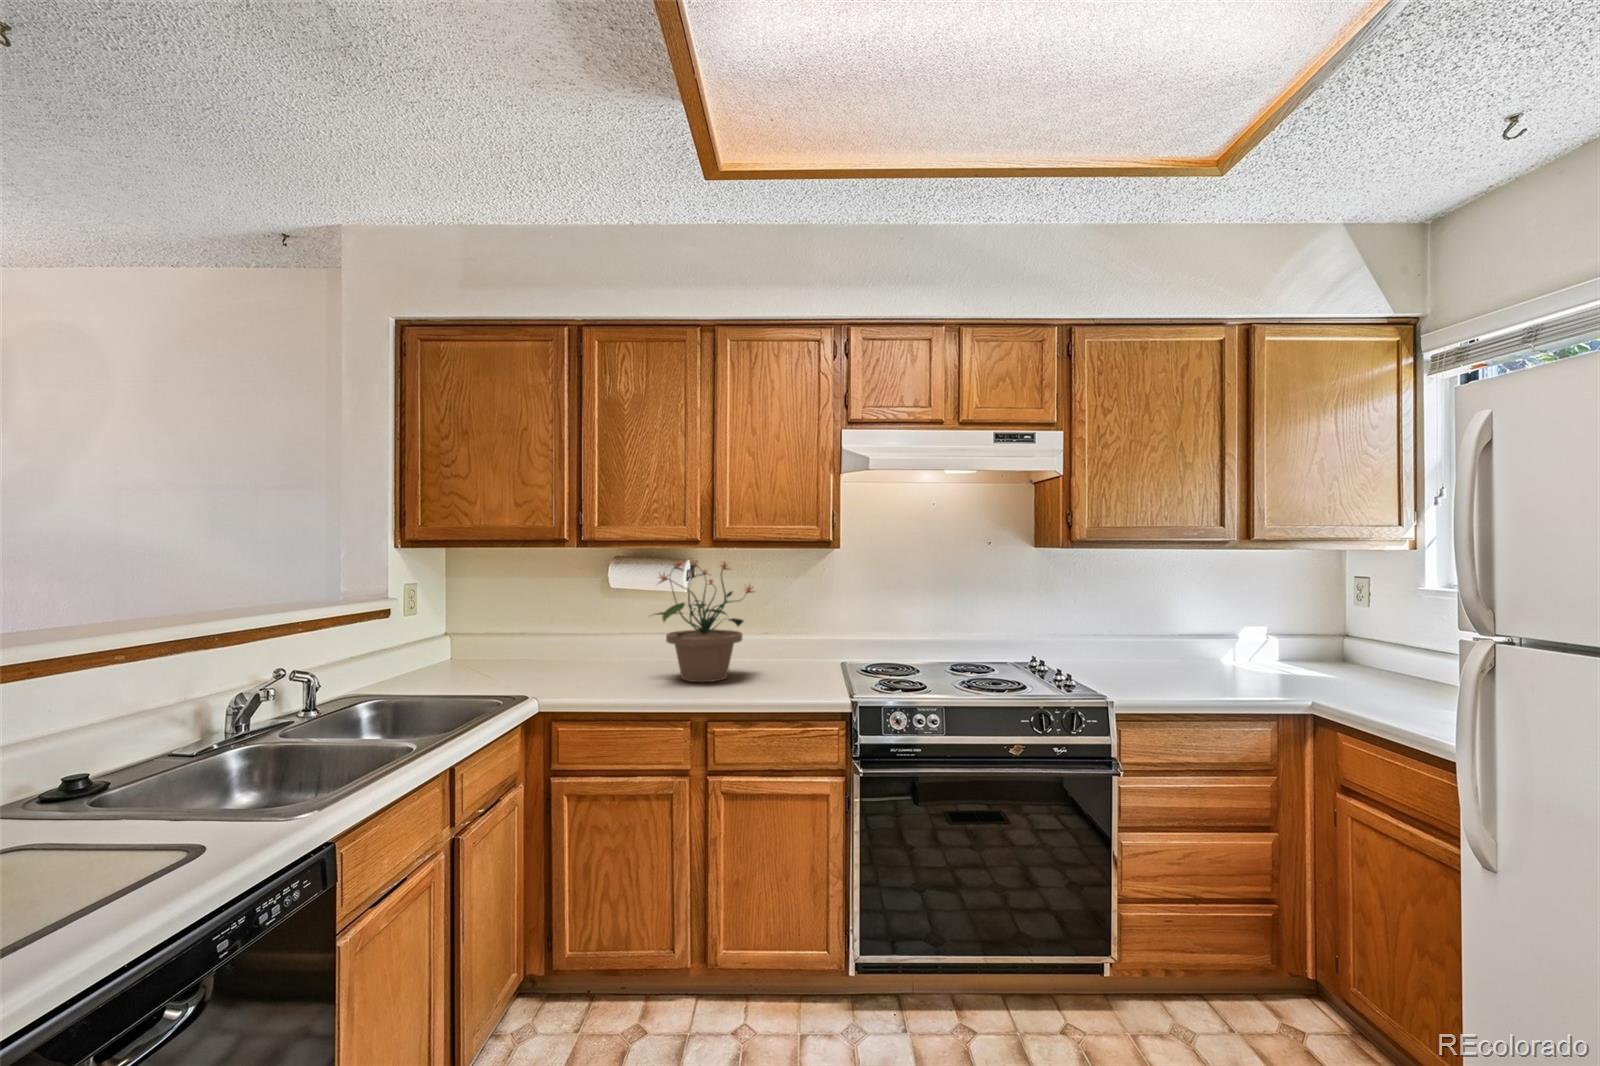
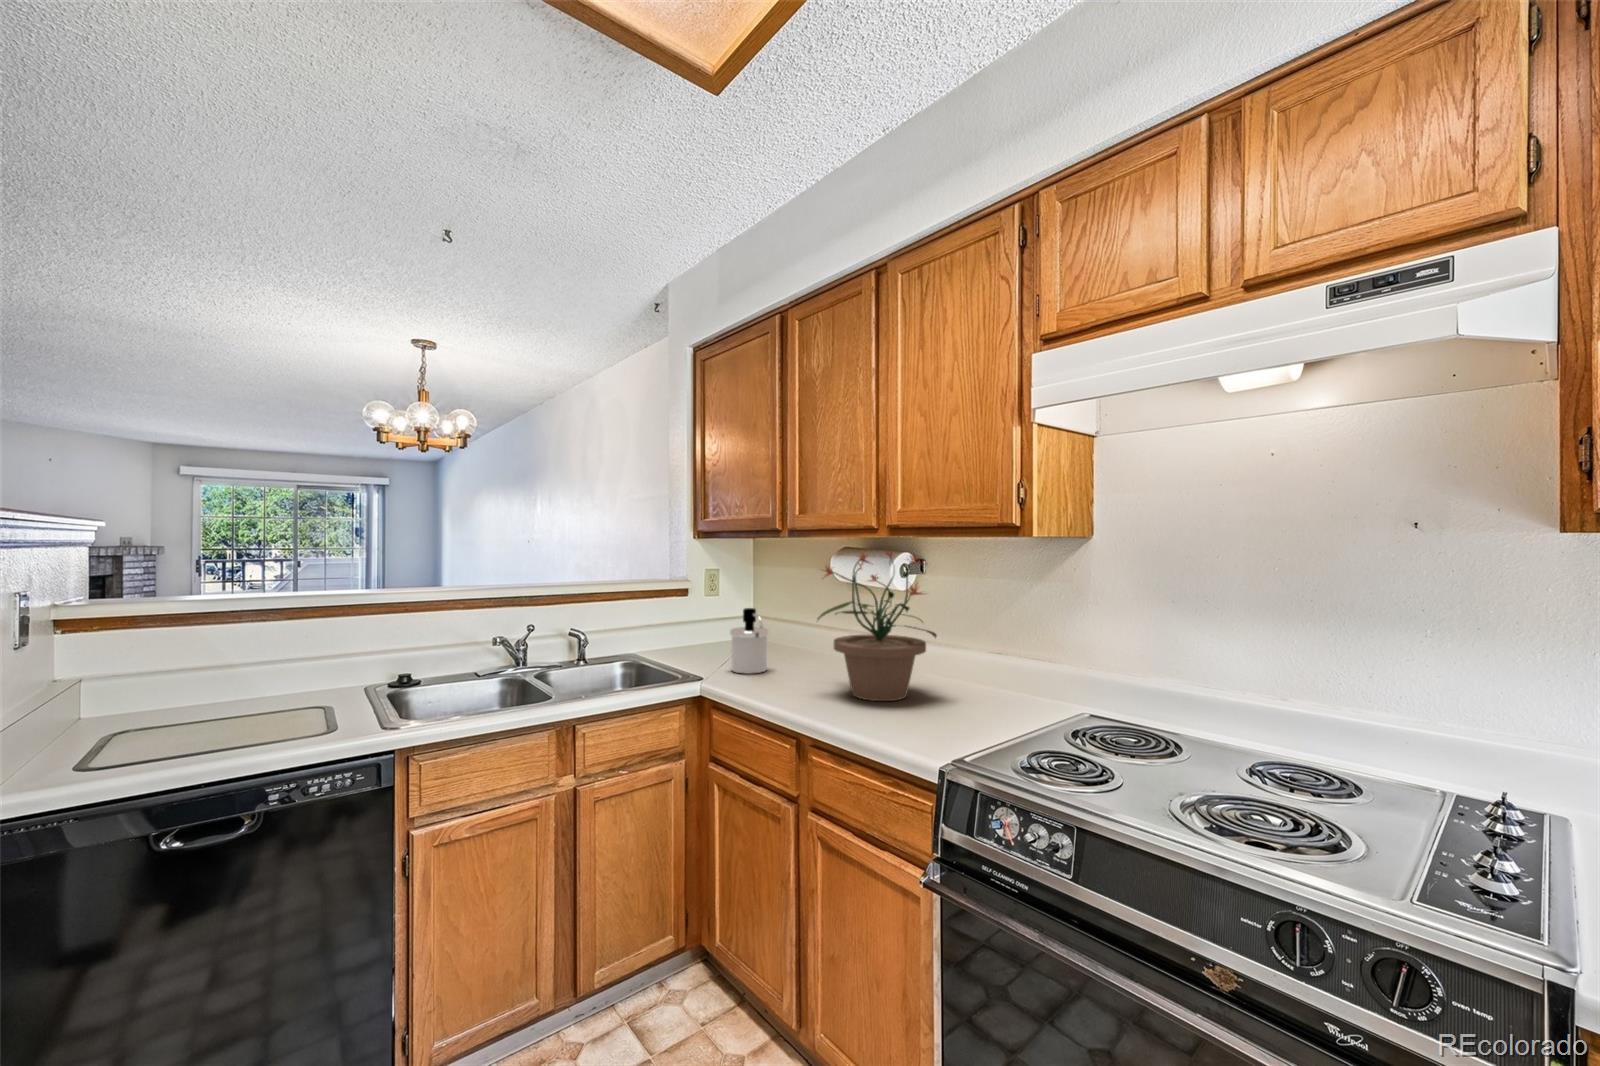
soap dispenser: none [526,620,582,687] -> present [730,608,768,674]

